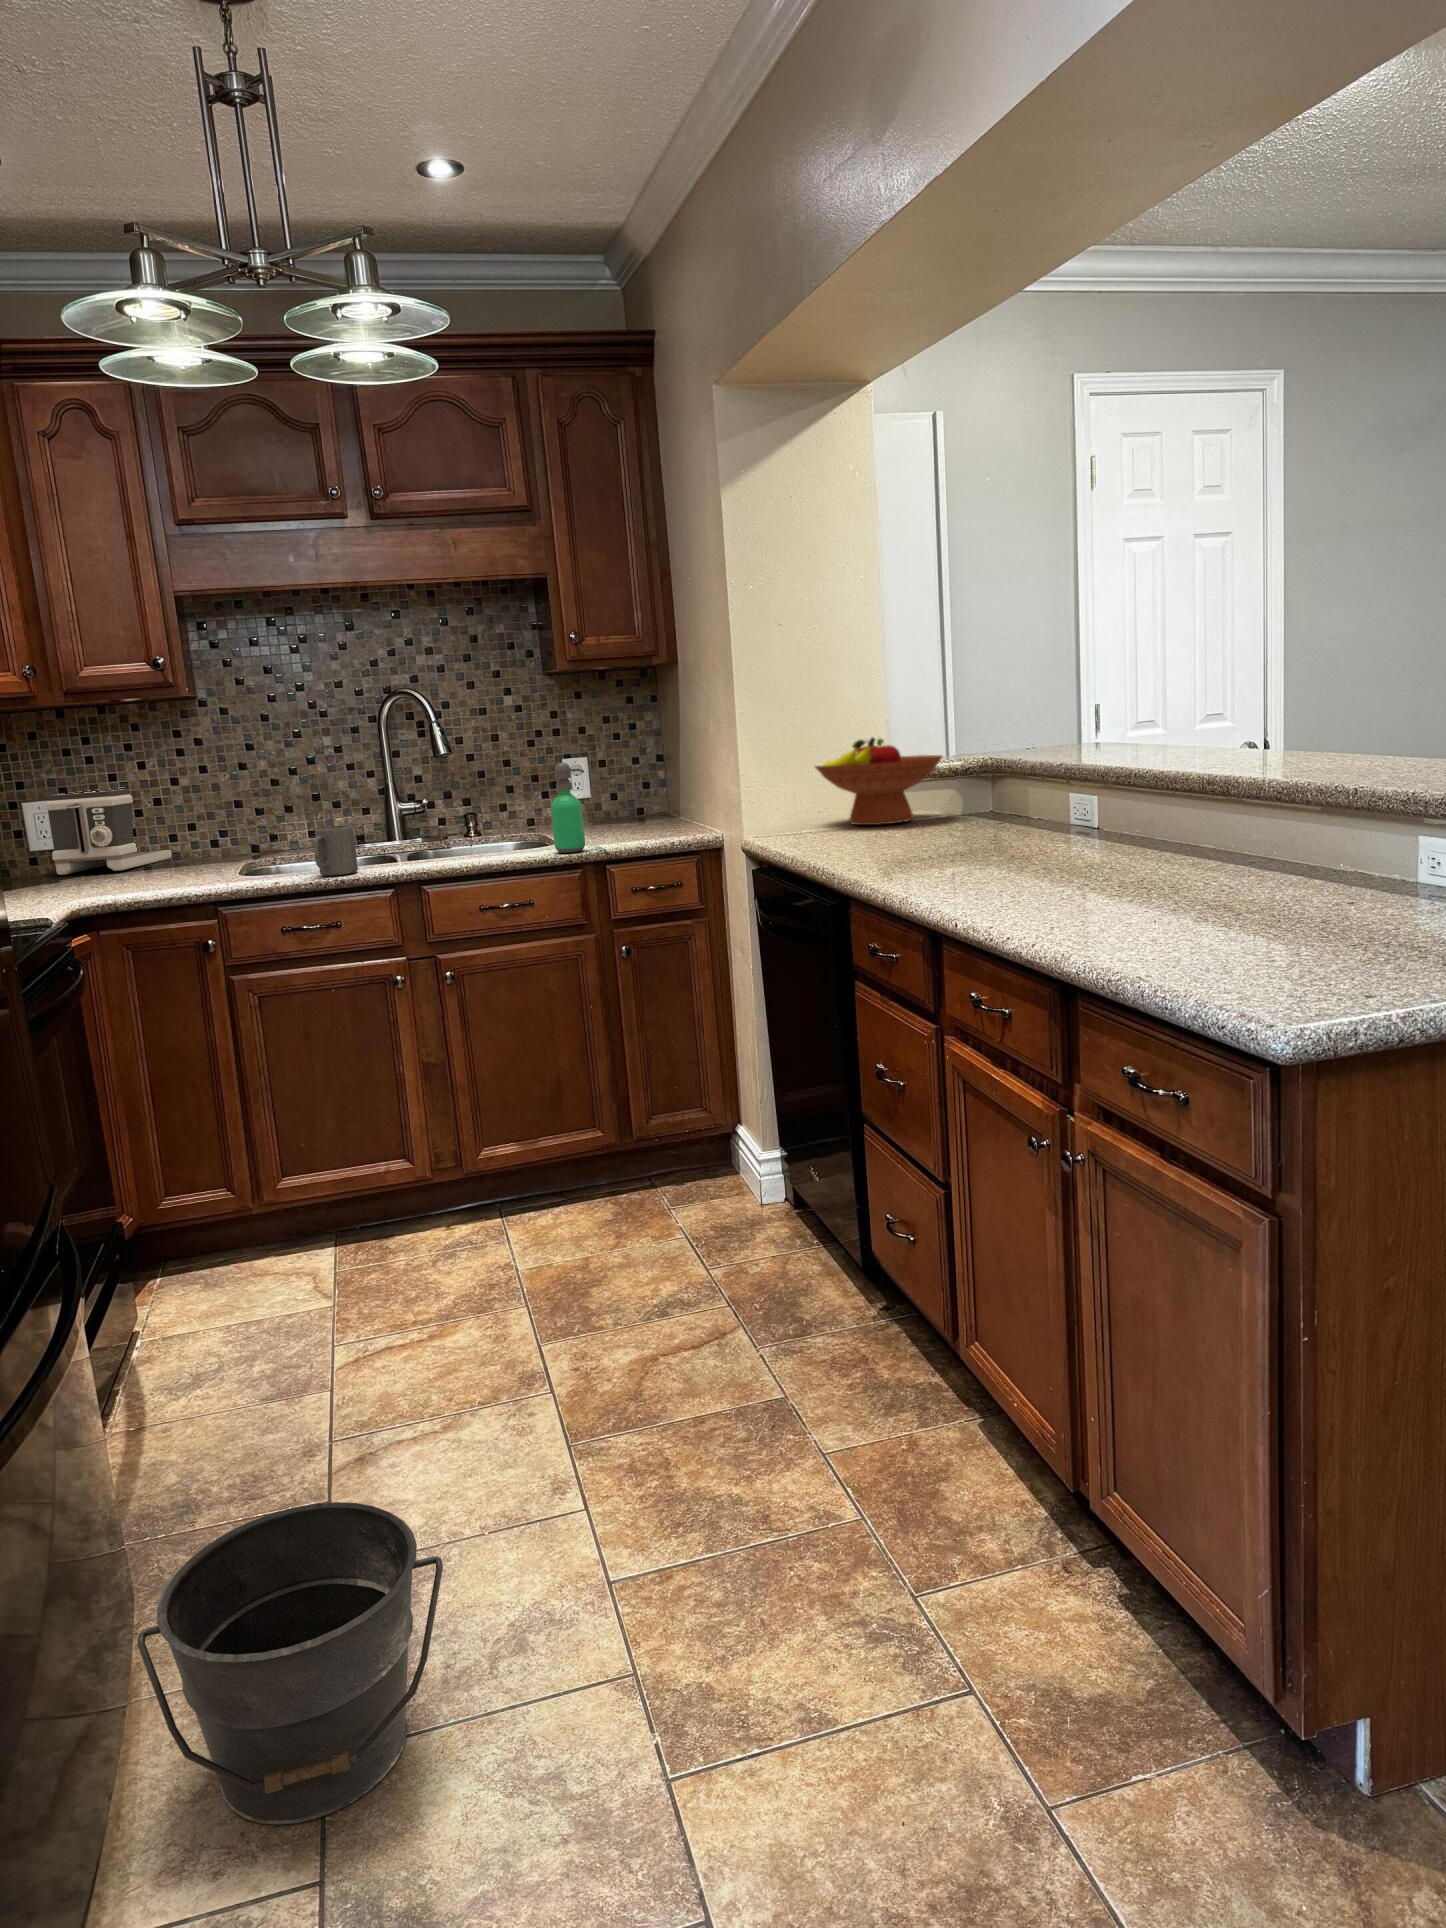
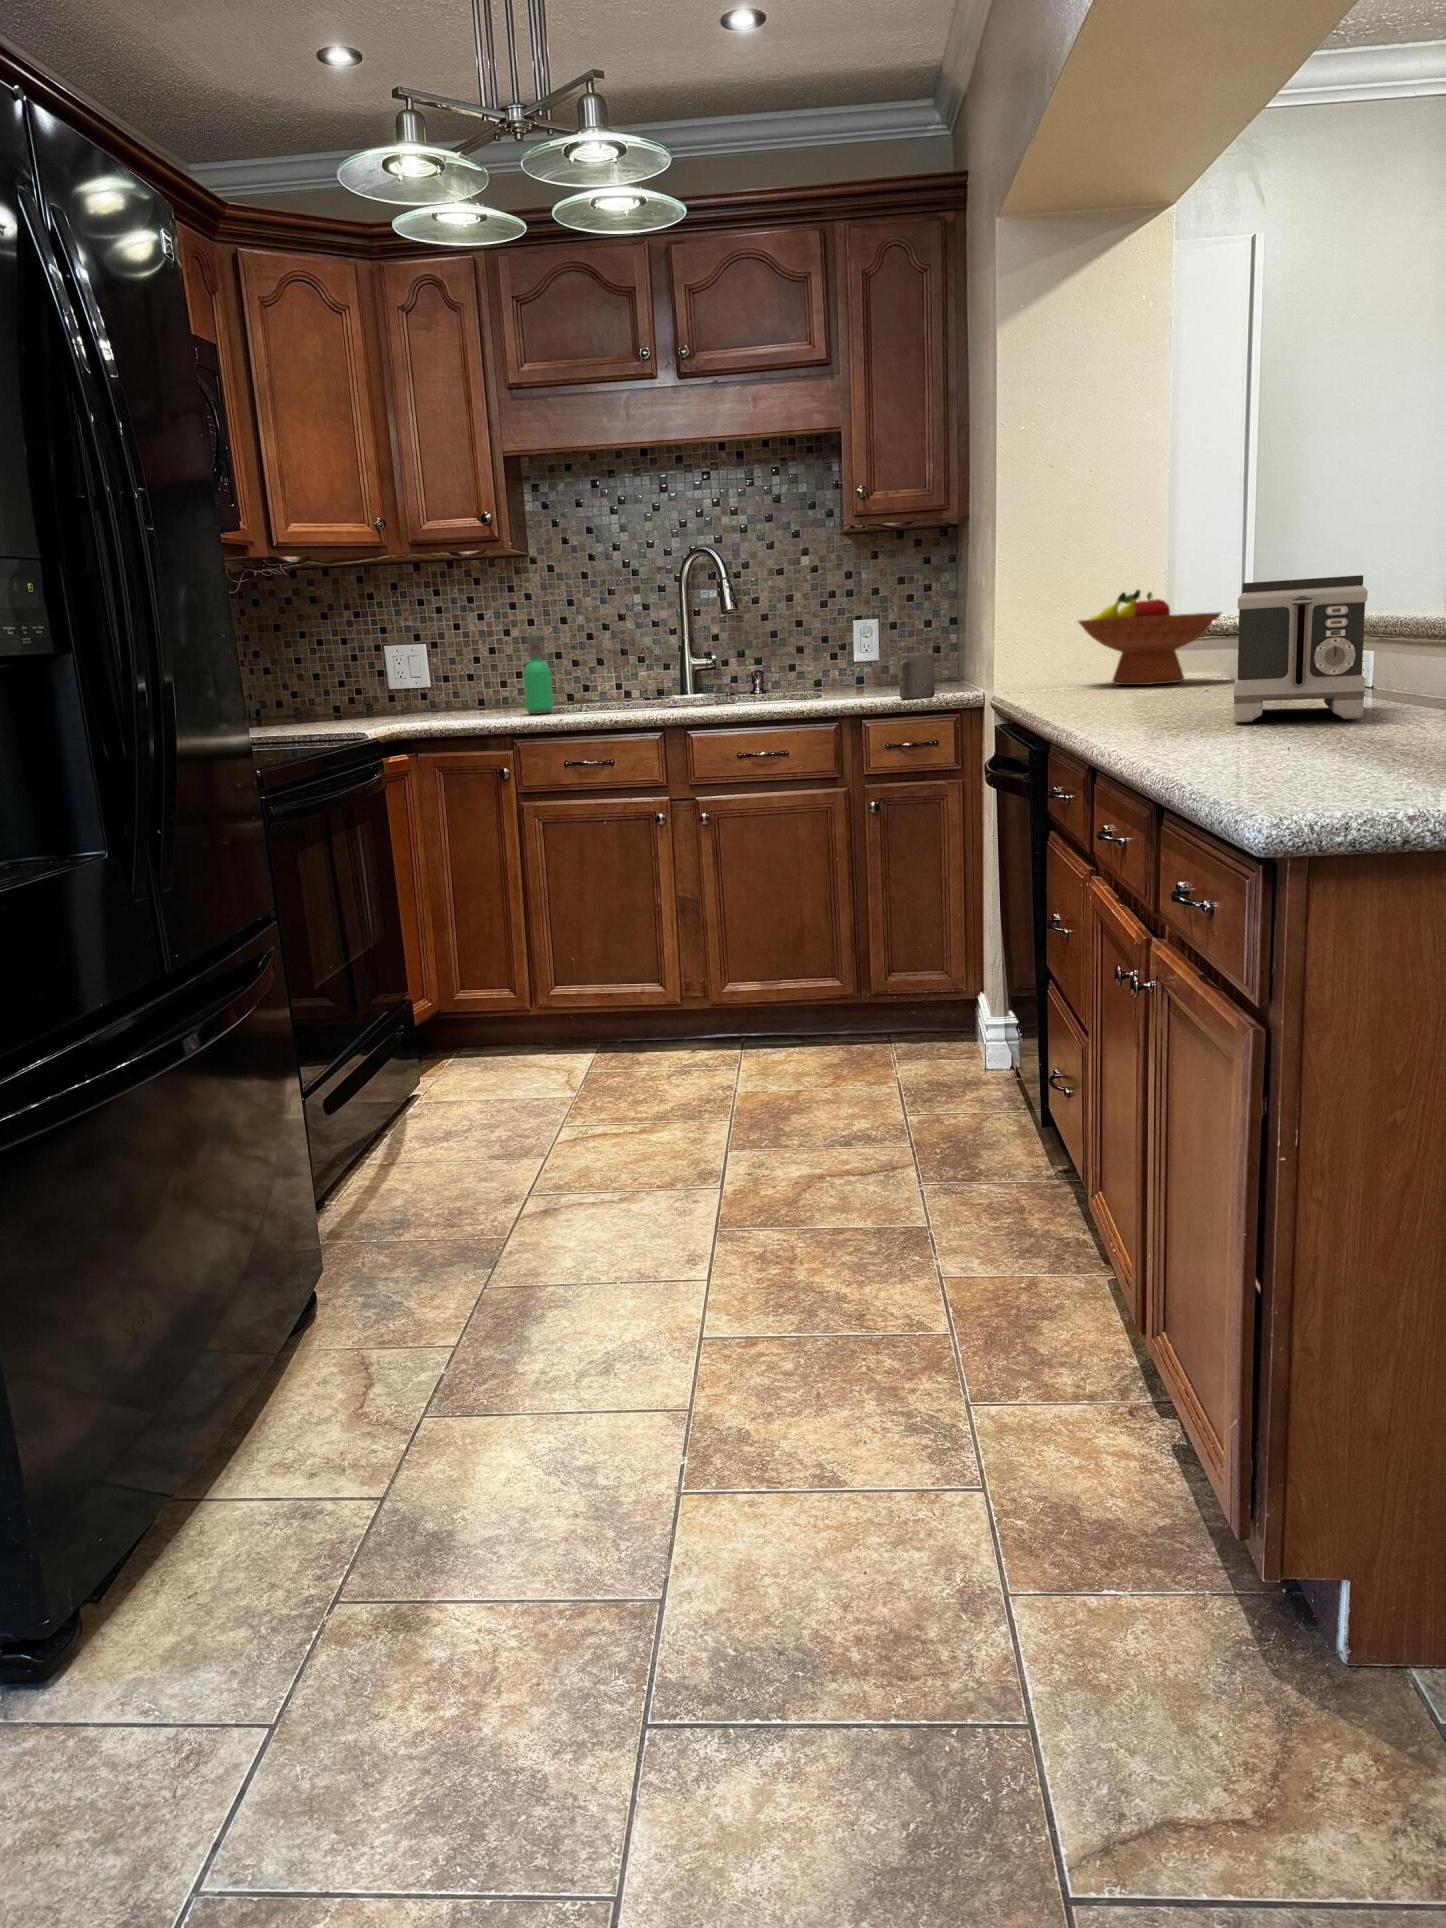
soap dispenser: present [551,763,585,853] -> present [523,632,553,714]
toaster: present [46,787,172,875] -> present [1234,575,1368,722]
mug: present [313,825,358,876] -> present [899,652,935,699]
bucket: present [137,1502,443,1825] -> none [283,1212,526,1452]

